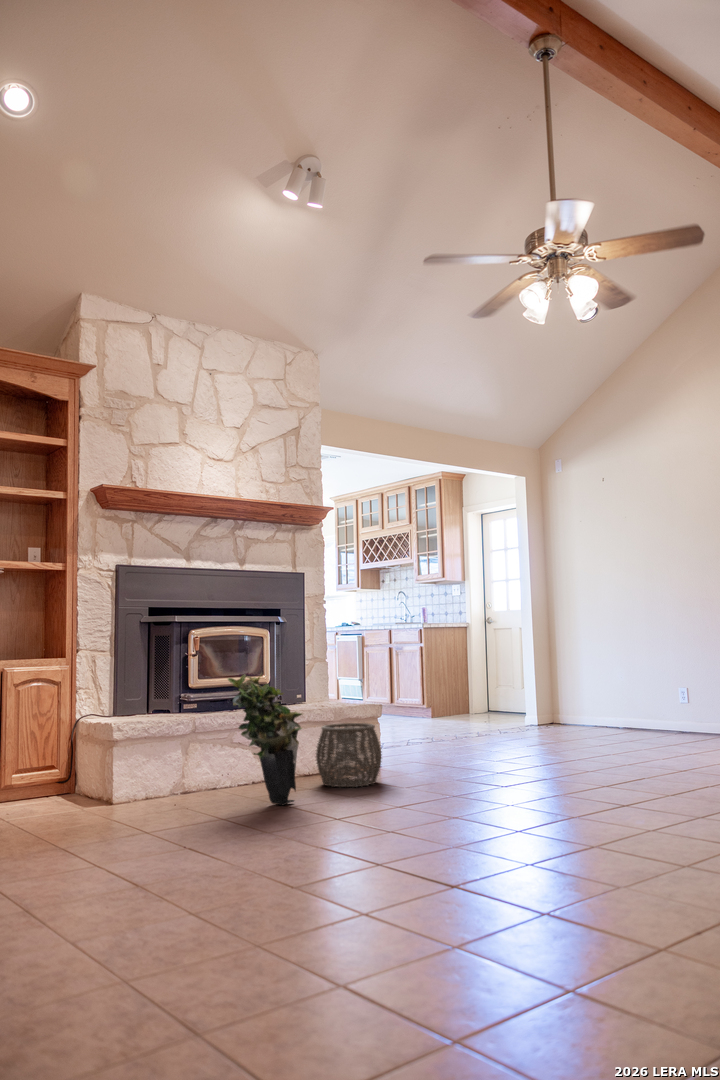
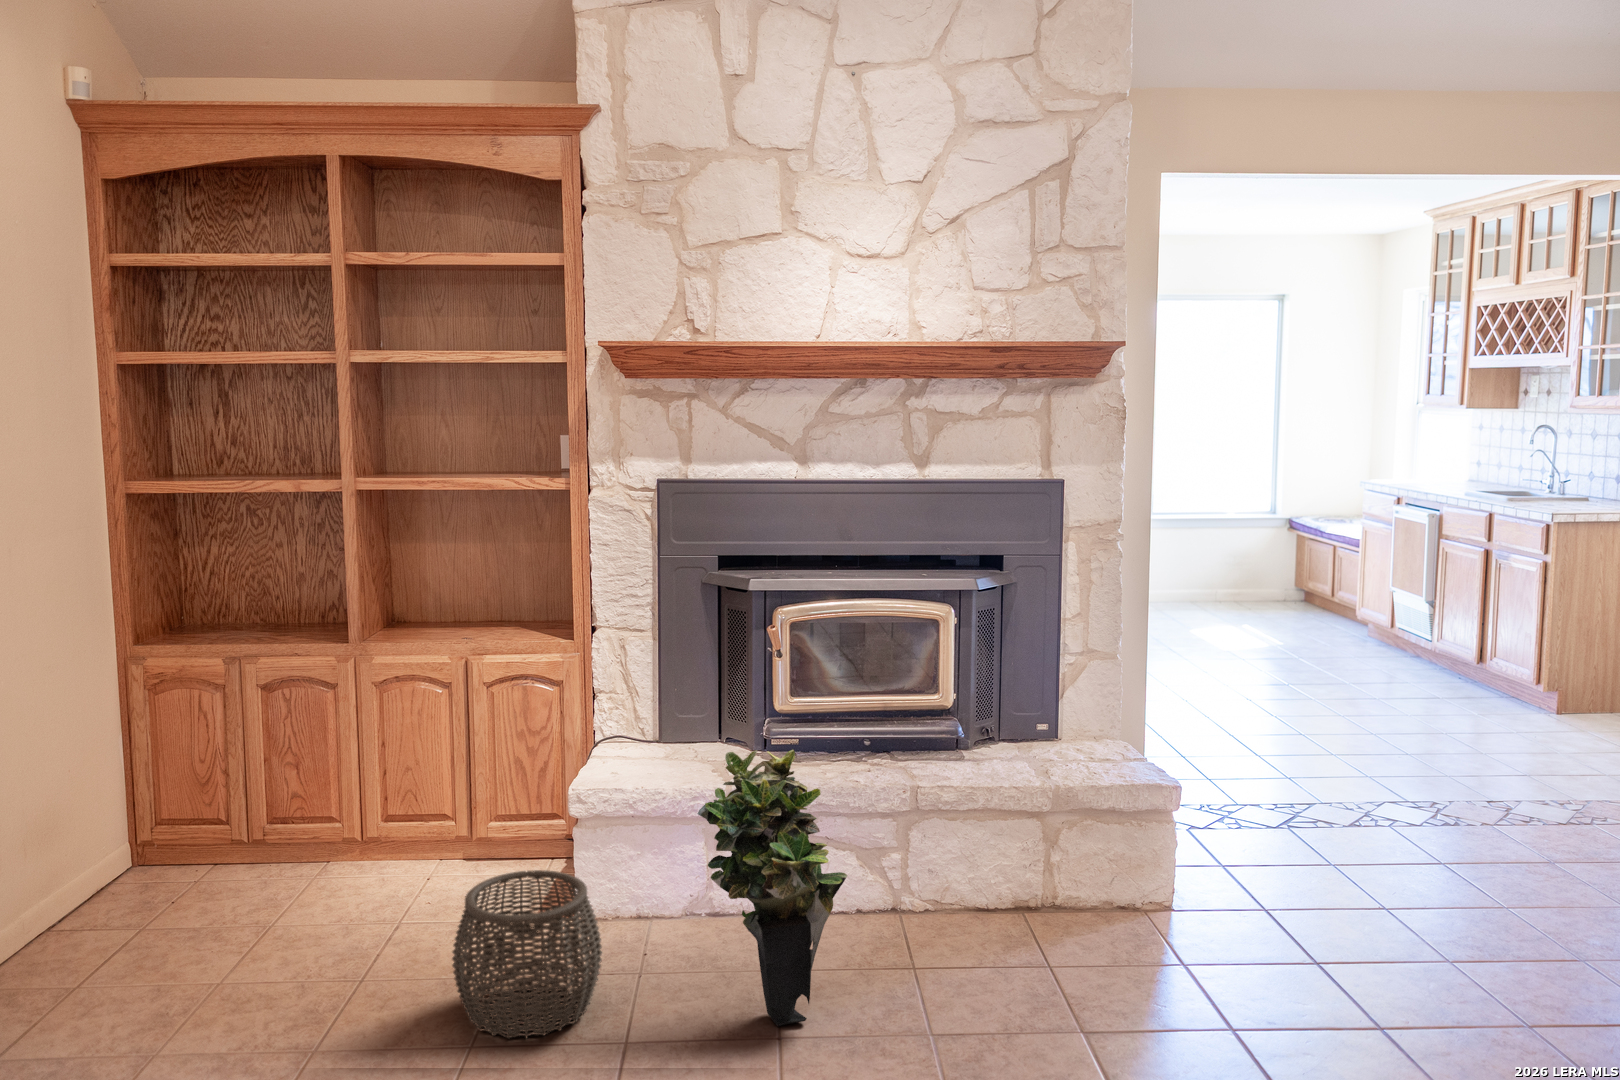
woven basket: present [316,723,382,787] -> present [452,870,602,1039]

